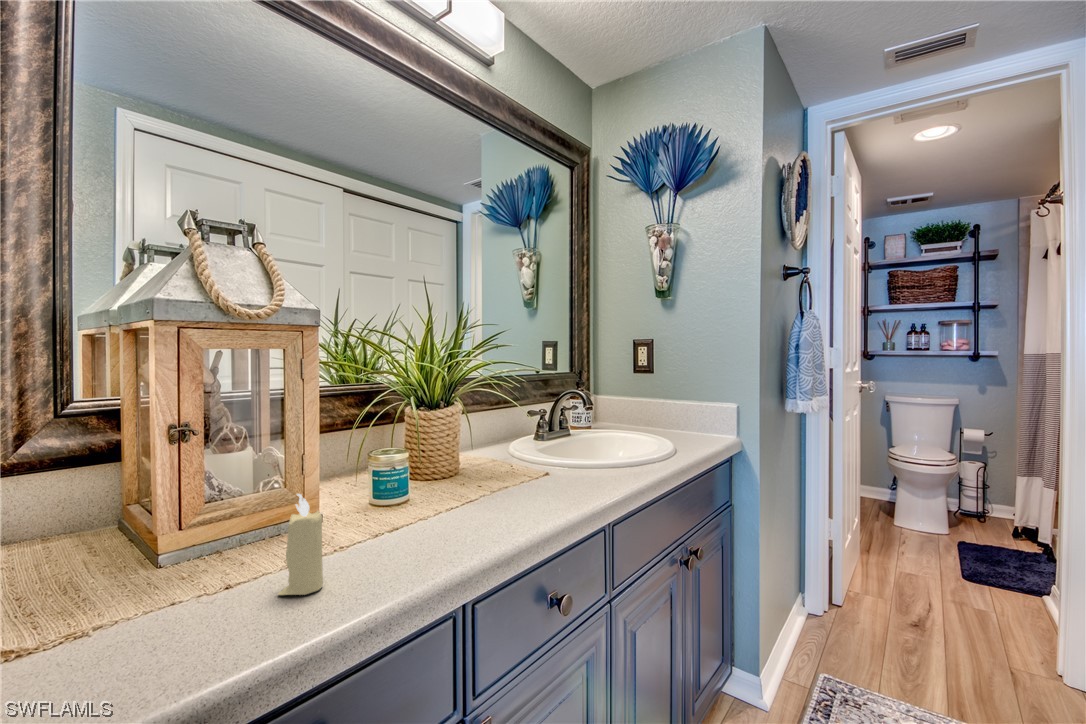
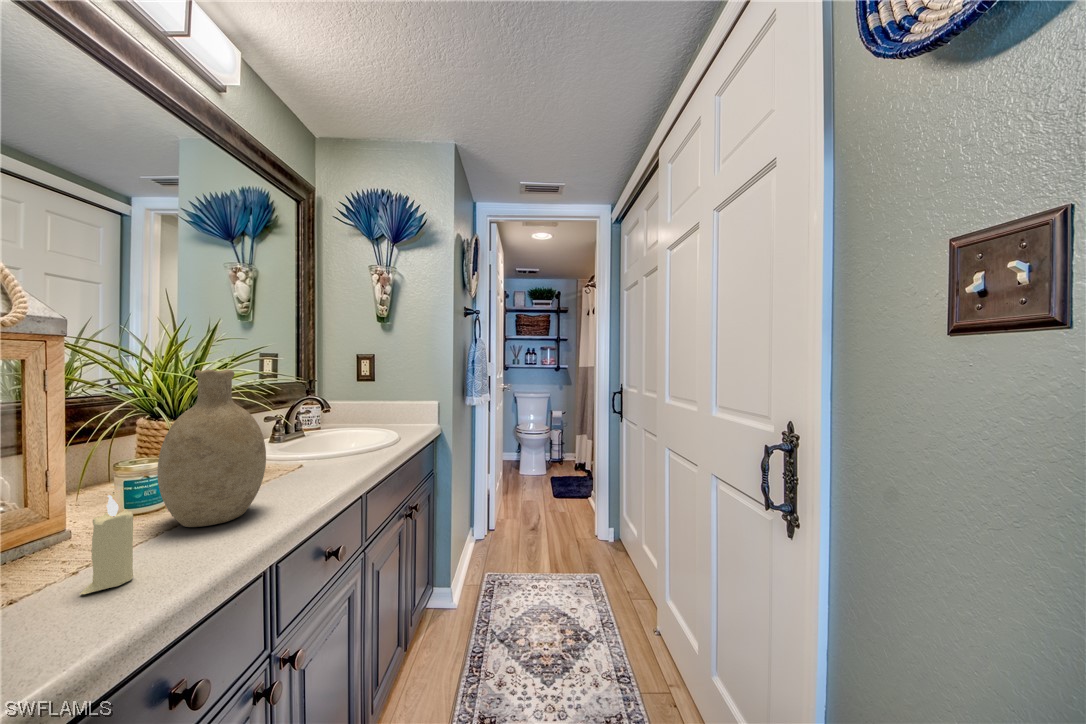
decorative vase: none [381,358,480,537] -> present [158,369,266,527]

